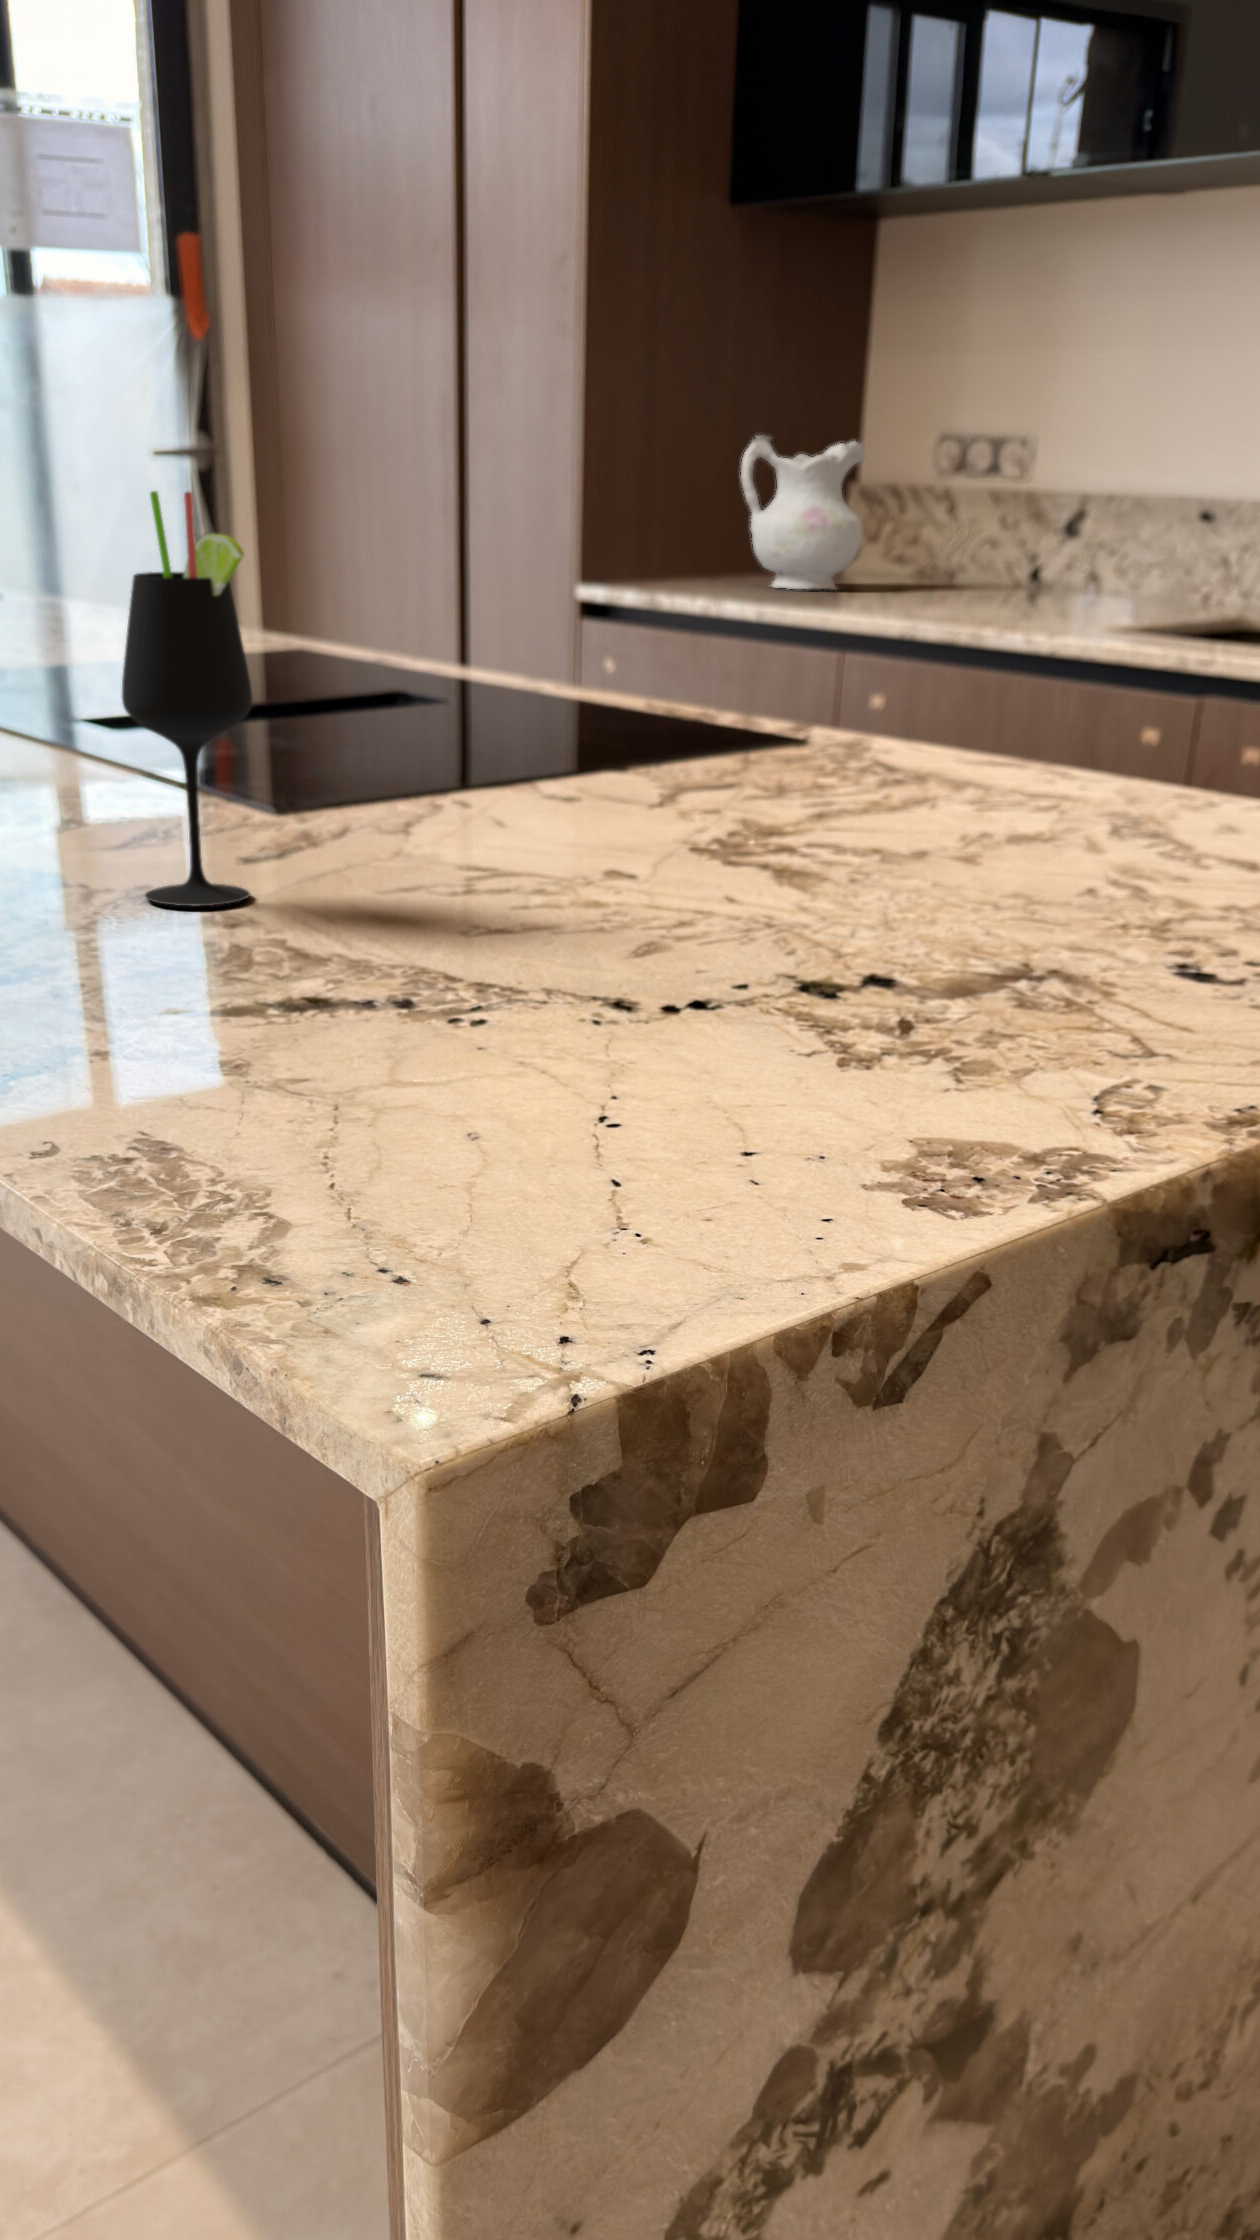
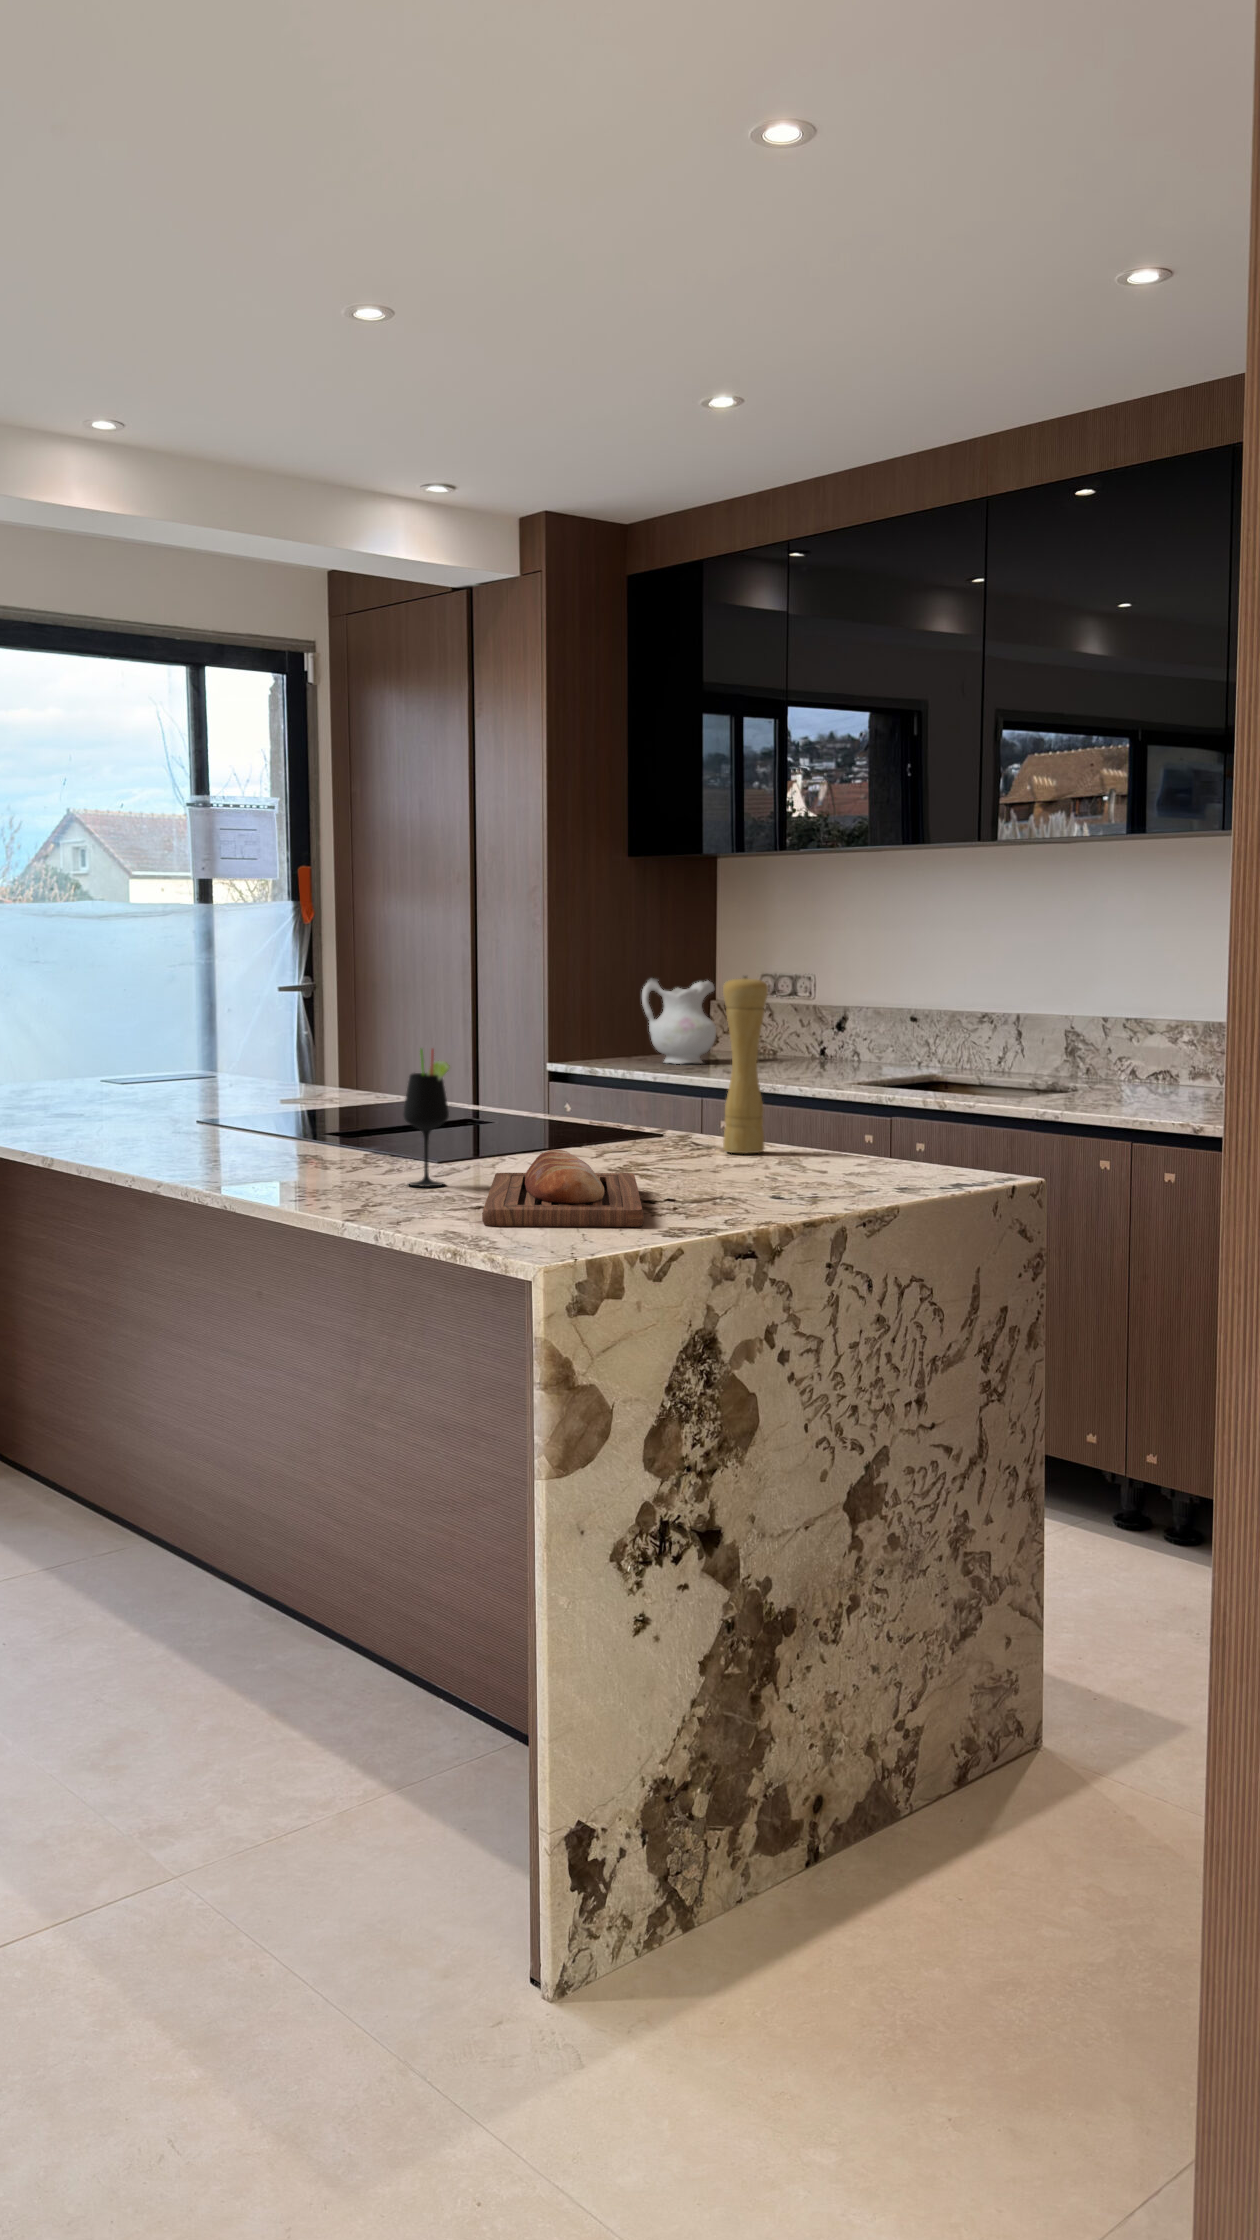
pepper mill: none [953,341,1104,796] -> present [723,976,768,1153]
bread loaf: none [261,821,835,1154] -> present [482,1150,644,1227]

